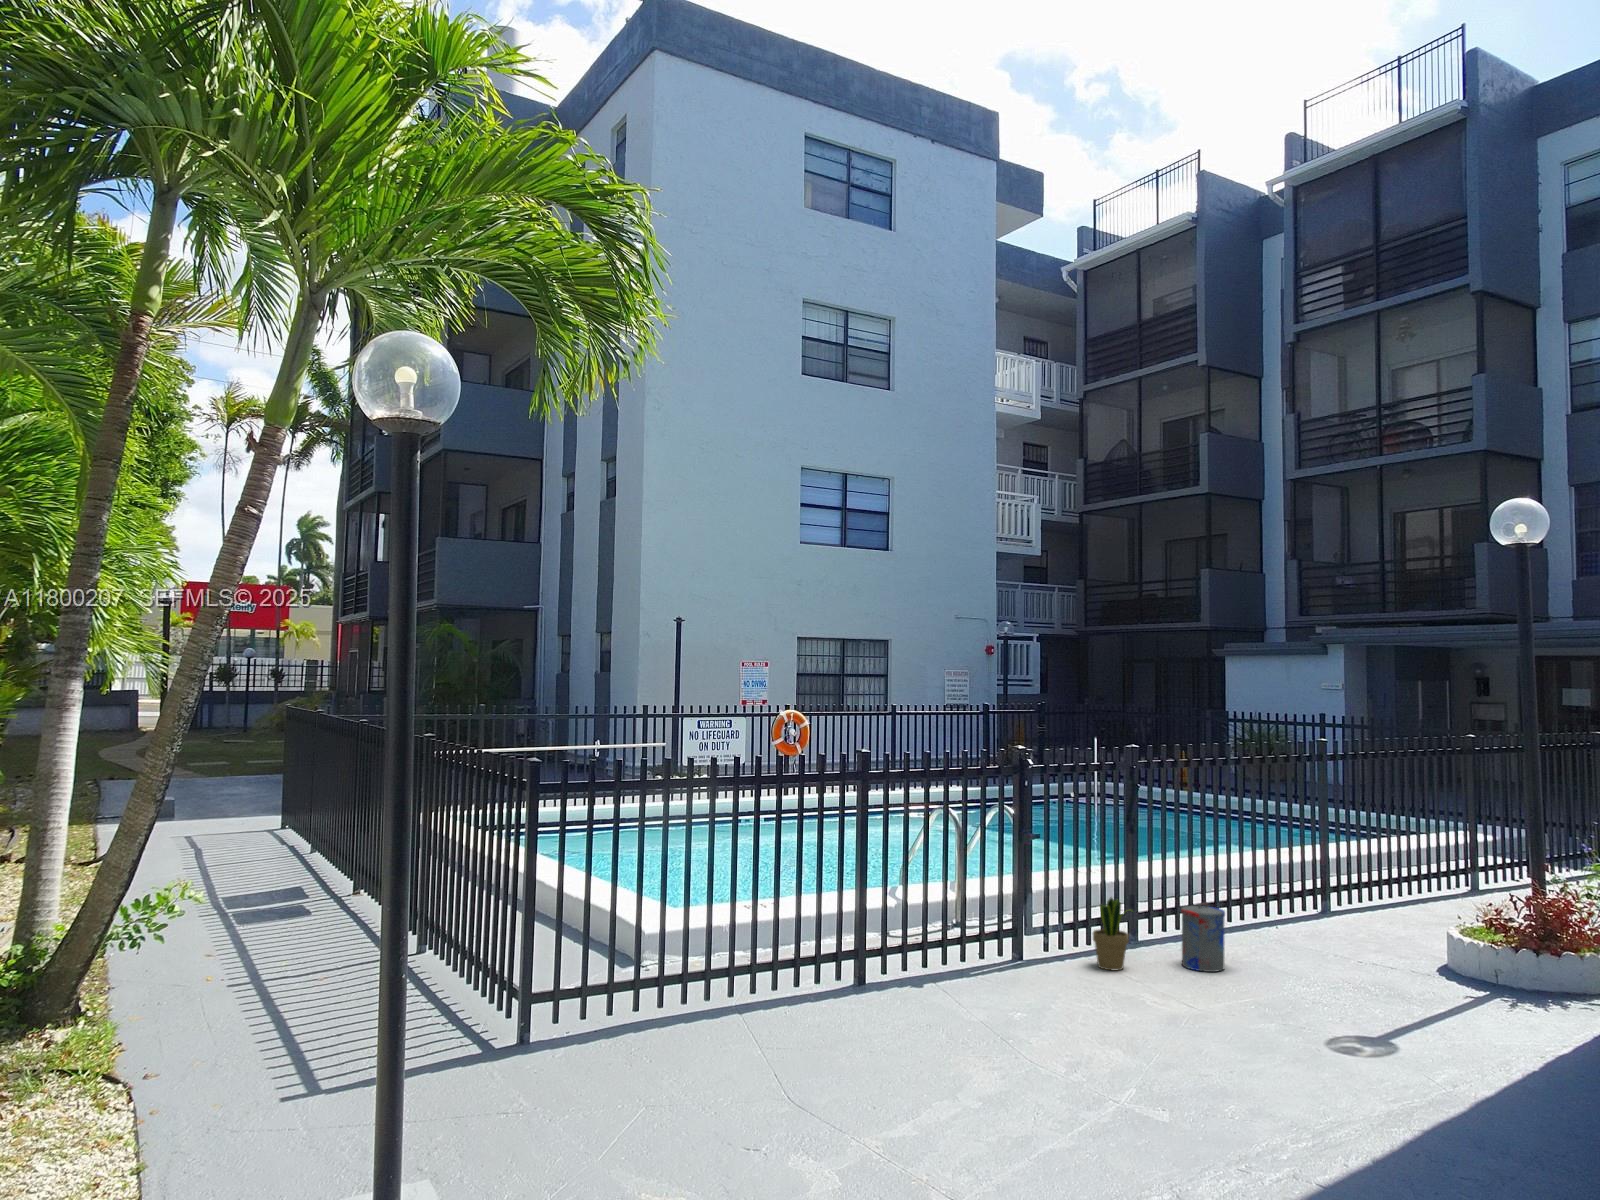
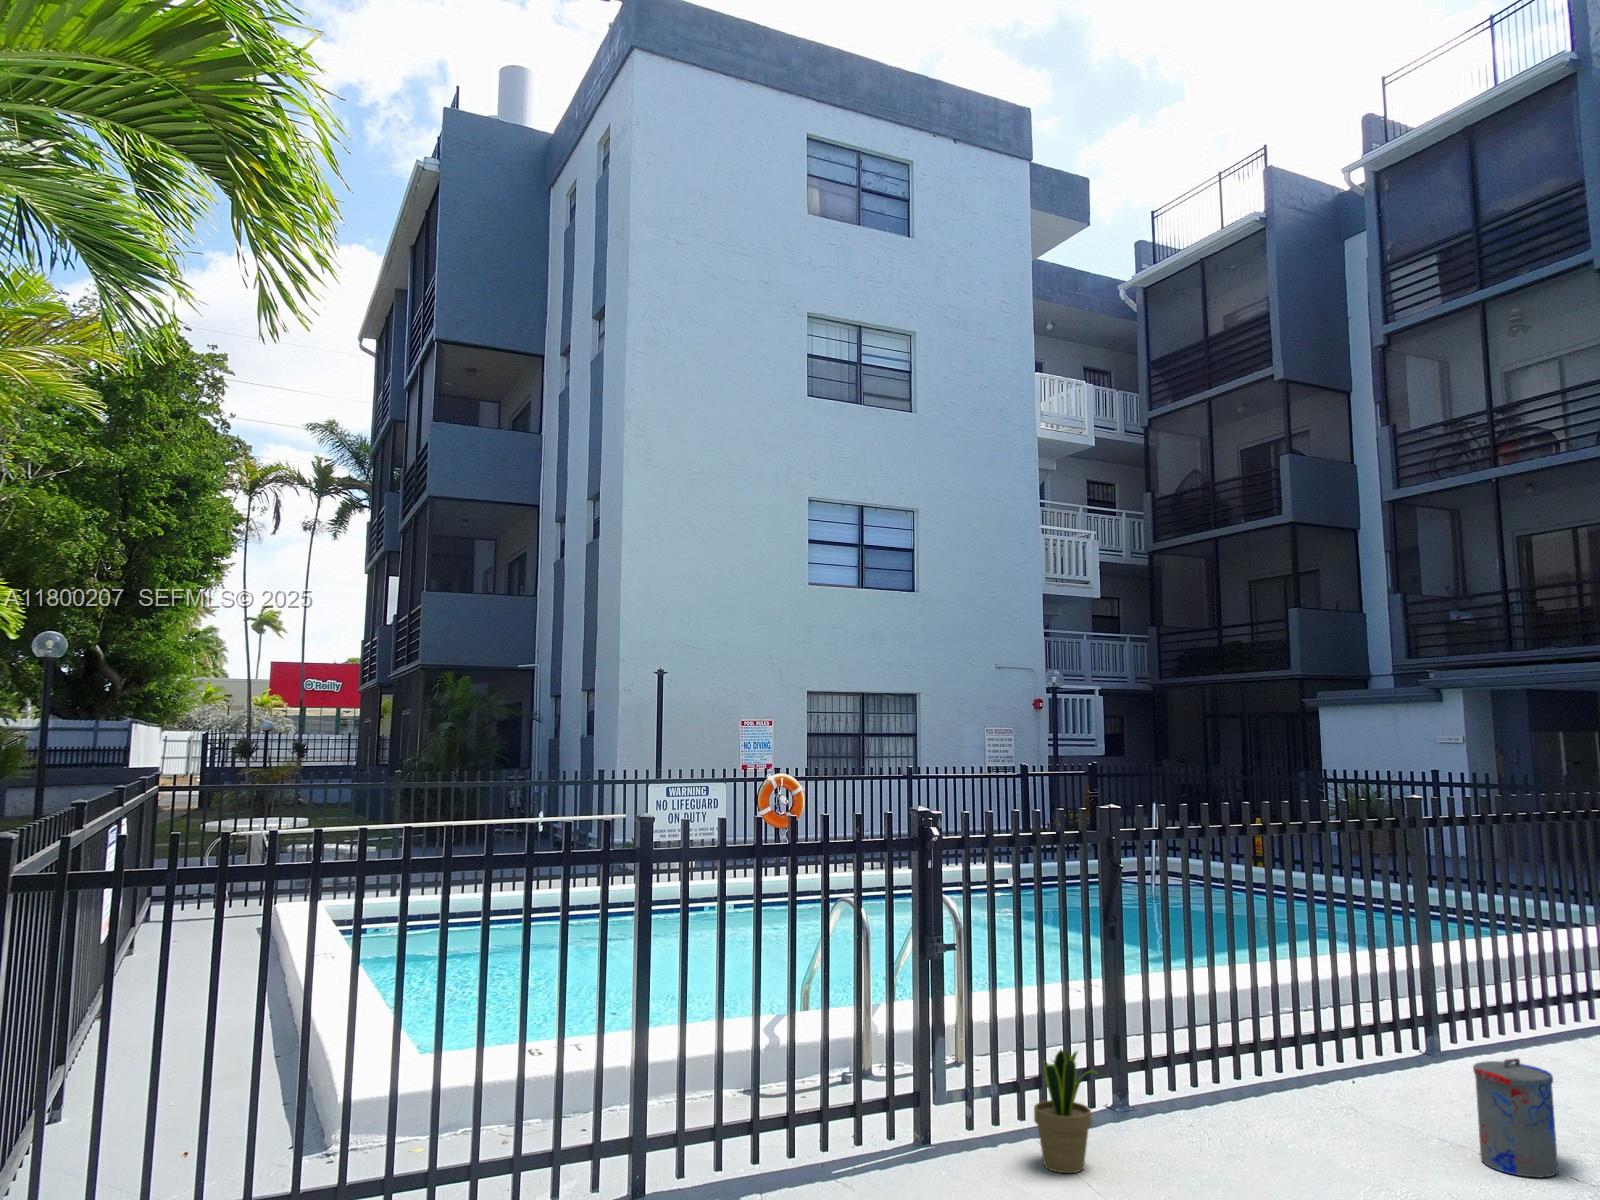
trash can: present [1181,903,1225,972] -> present [1473,1058,1558,1177]

